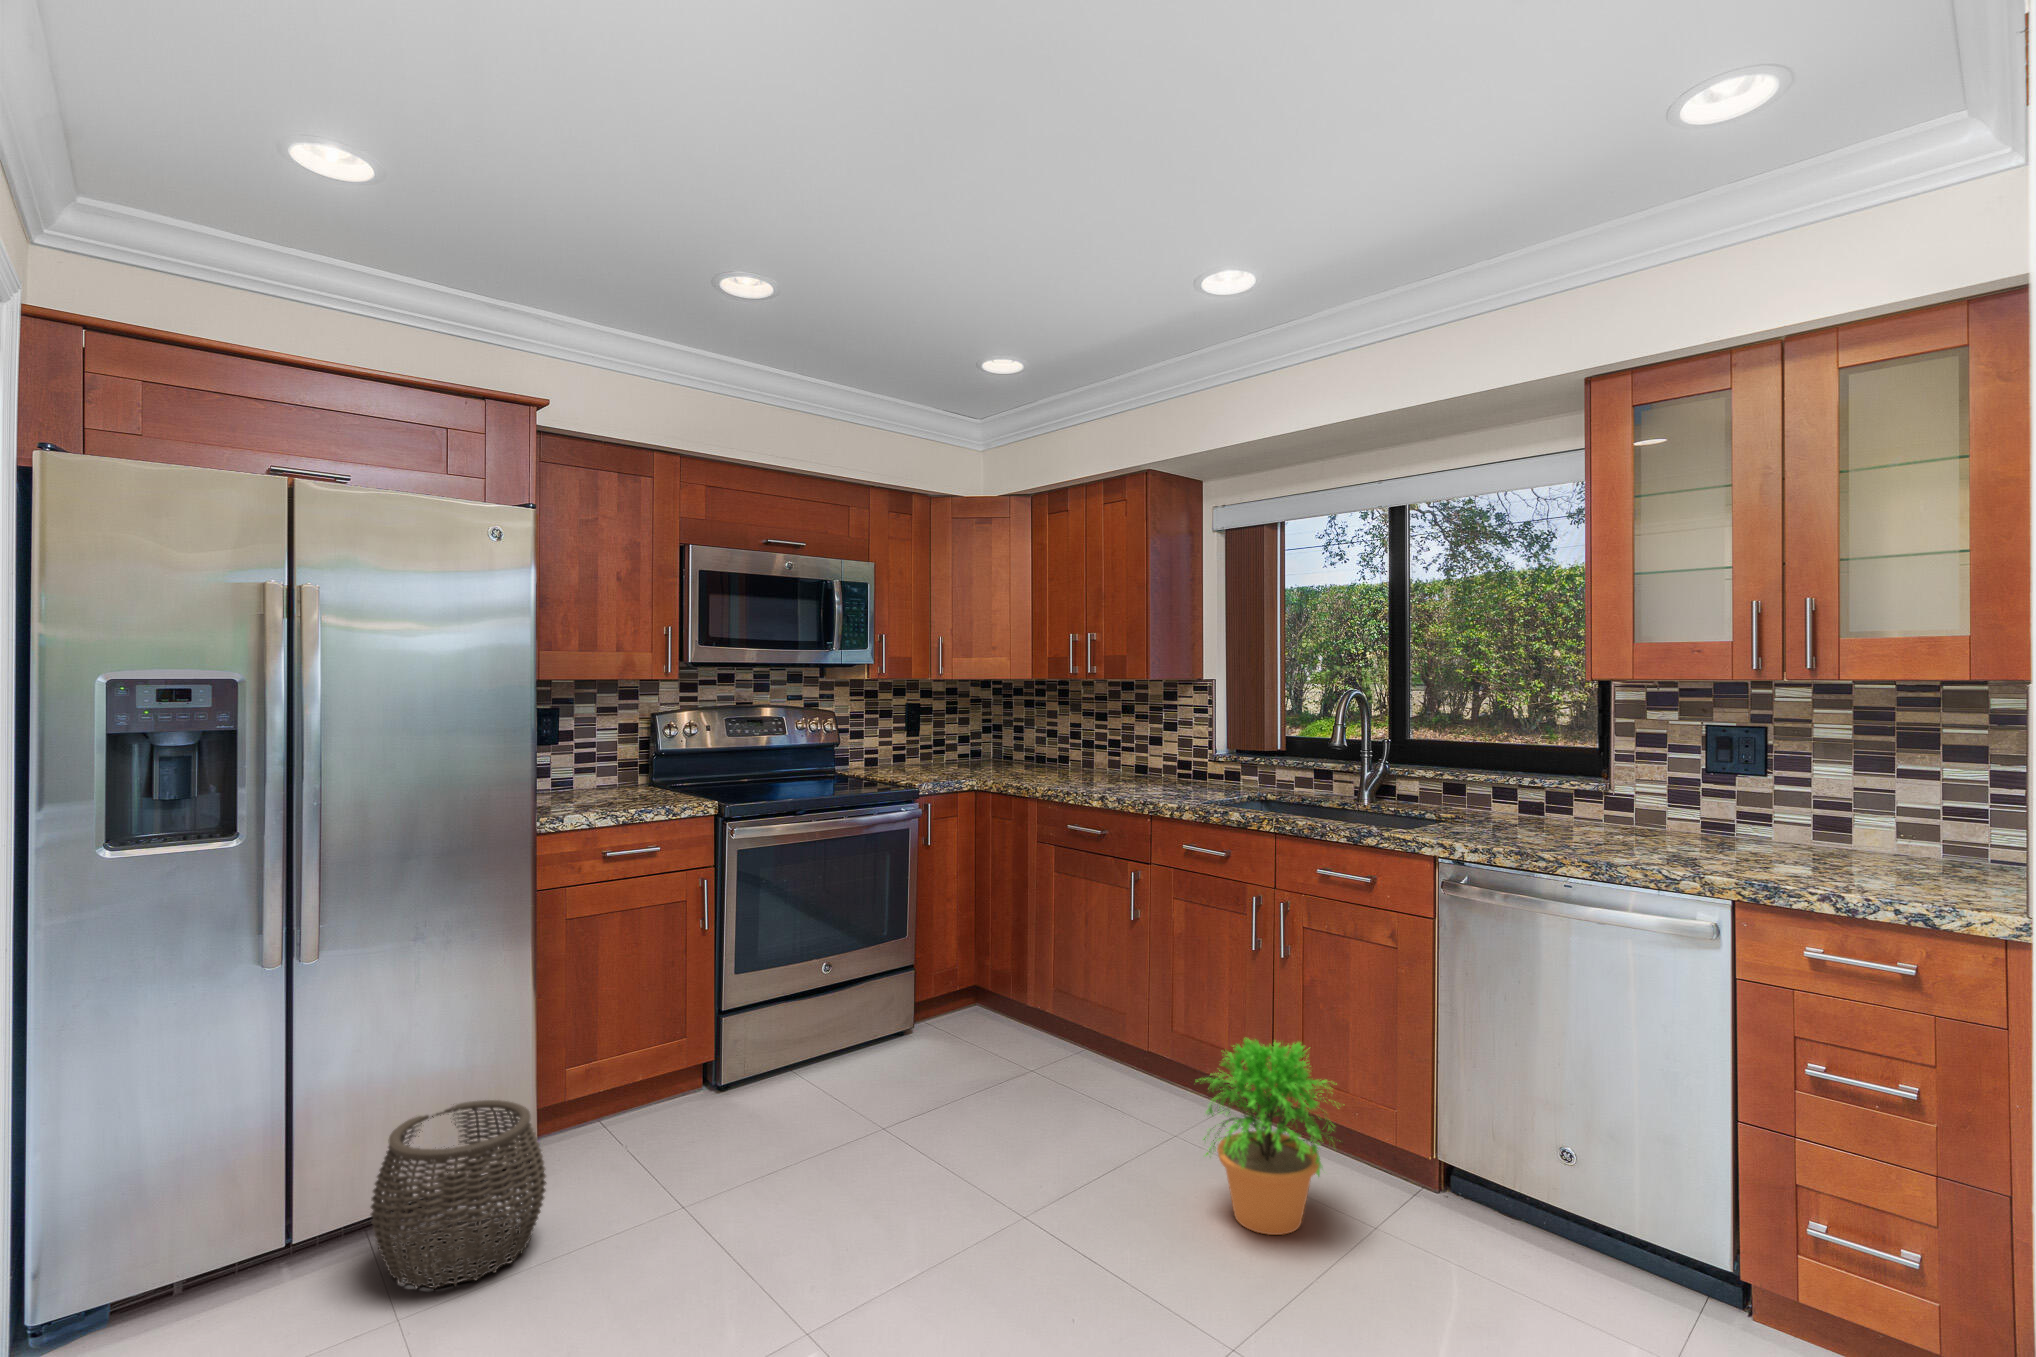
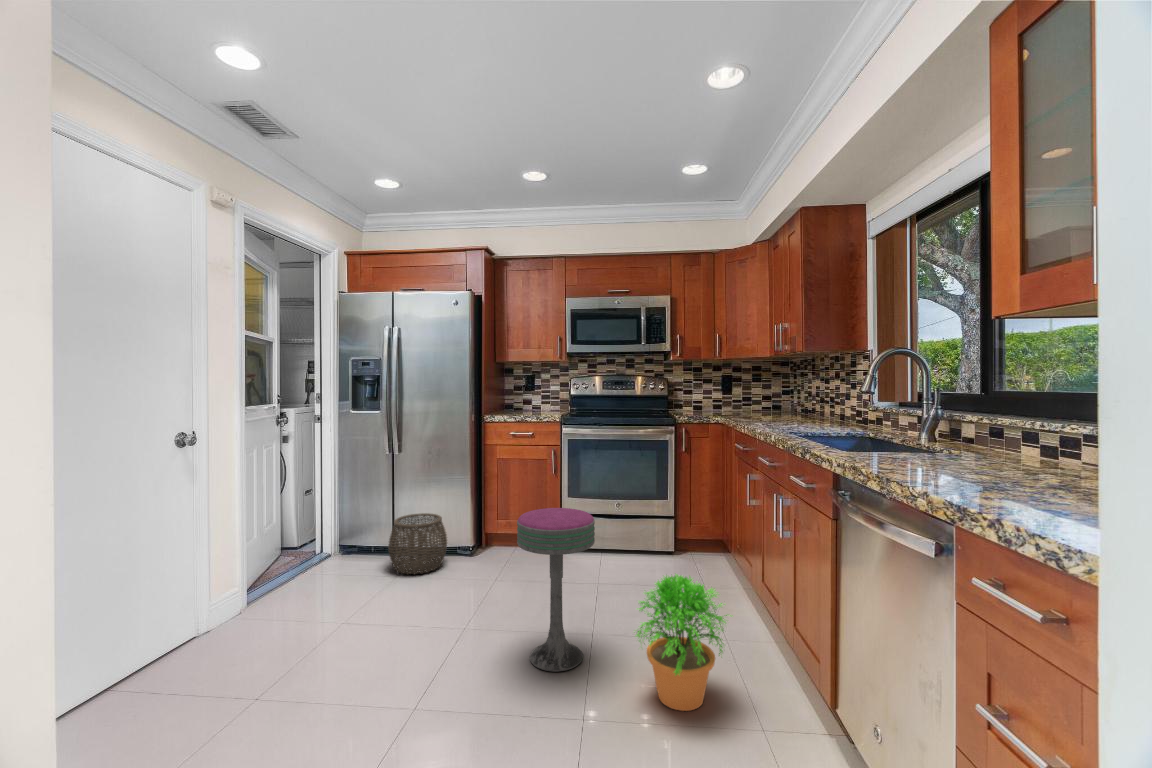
bar stool: none [996,982,1137,1284] -> present [517,508,595,672]

